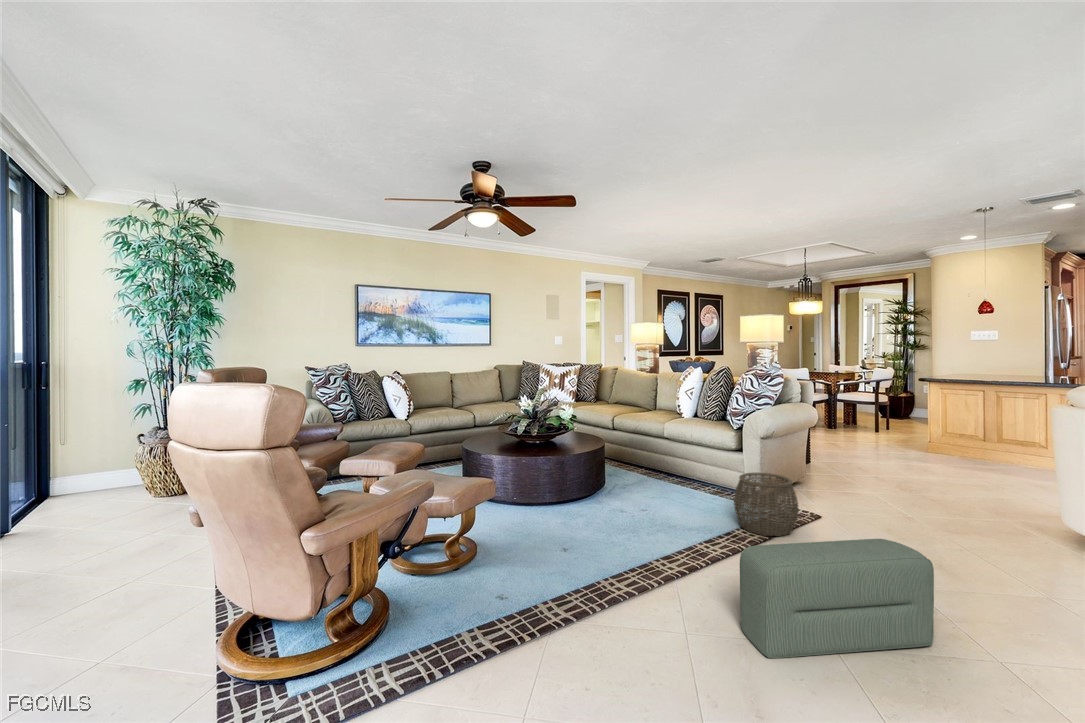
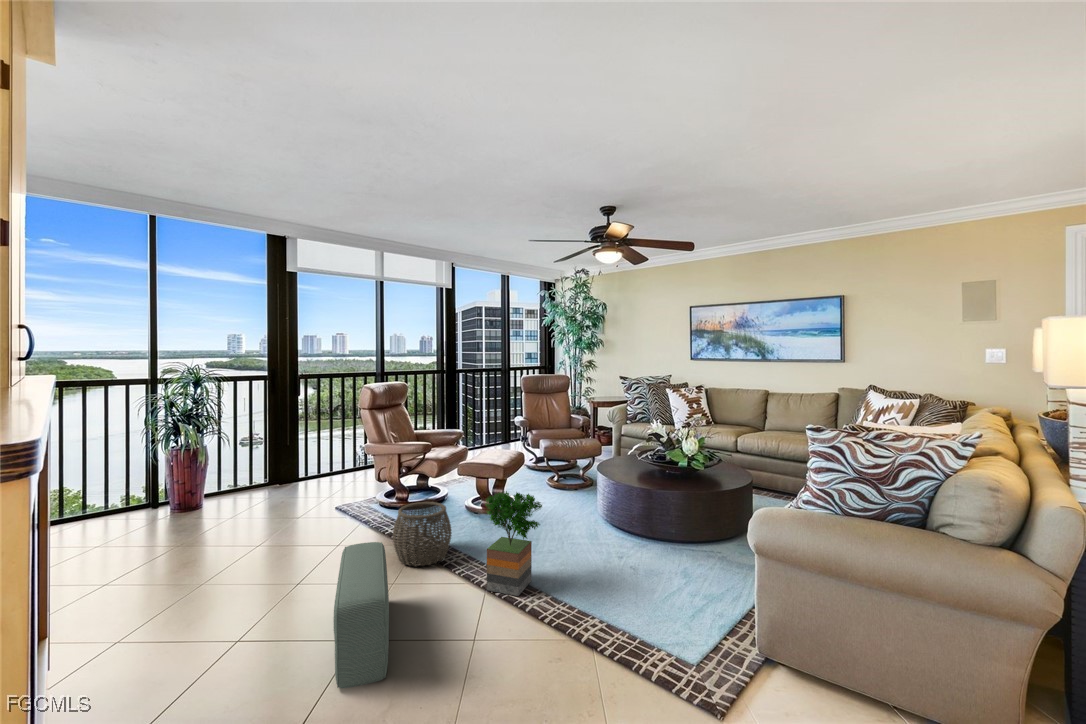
potted tree: none [651,457,727,566] -> present [485,491,542,596]
woven basket: present [734,473,799,536] -> present [393,502,452,566]

